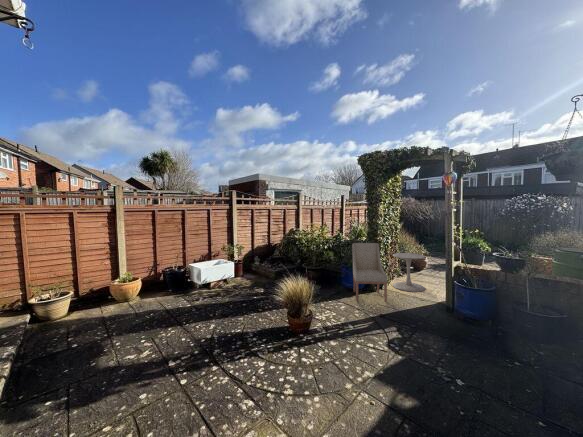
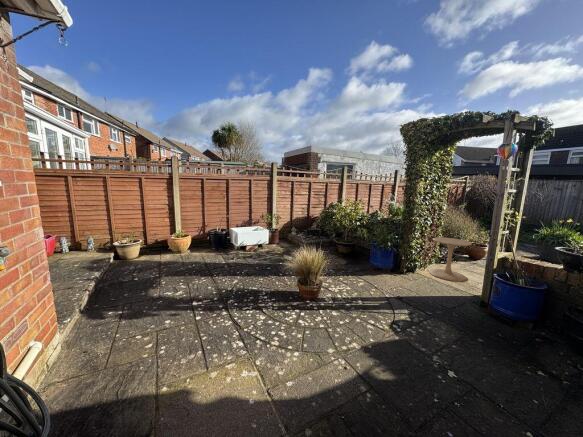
chair: present [352,243,387,302] -> none [379,222,416,286]

